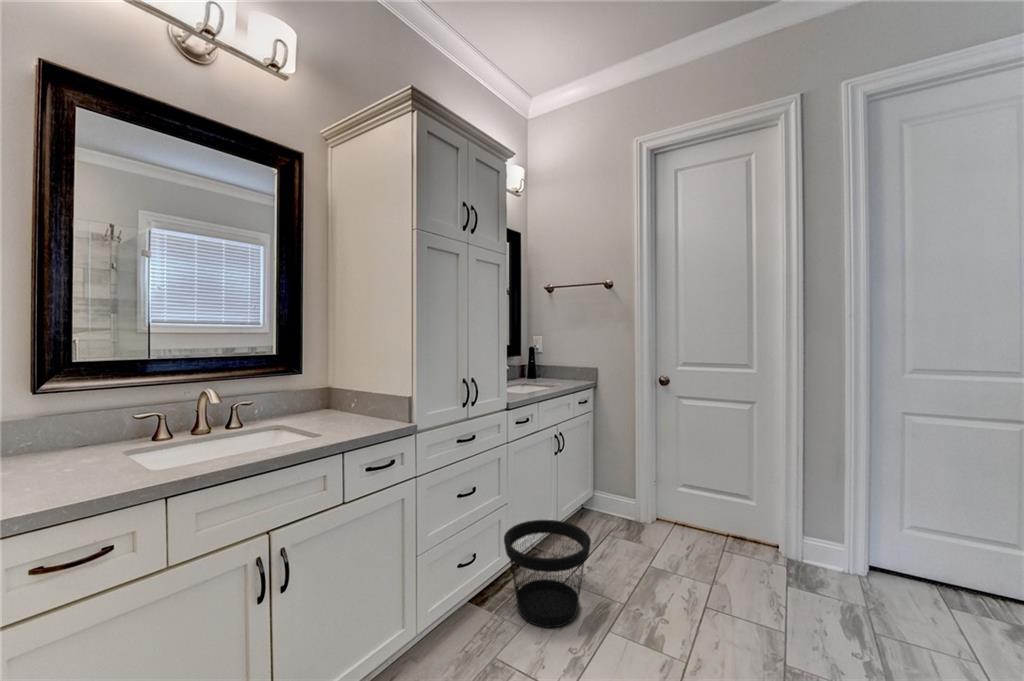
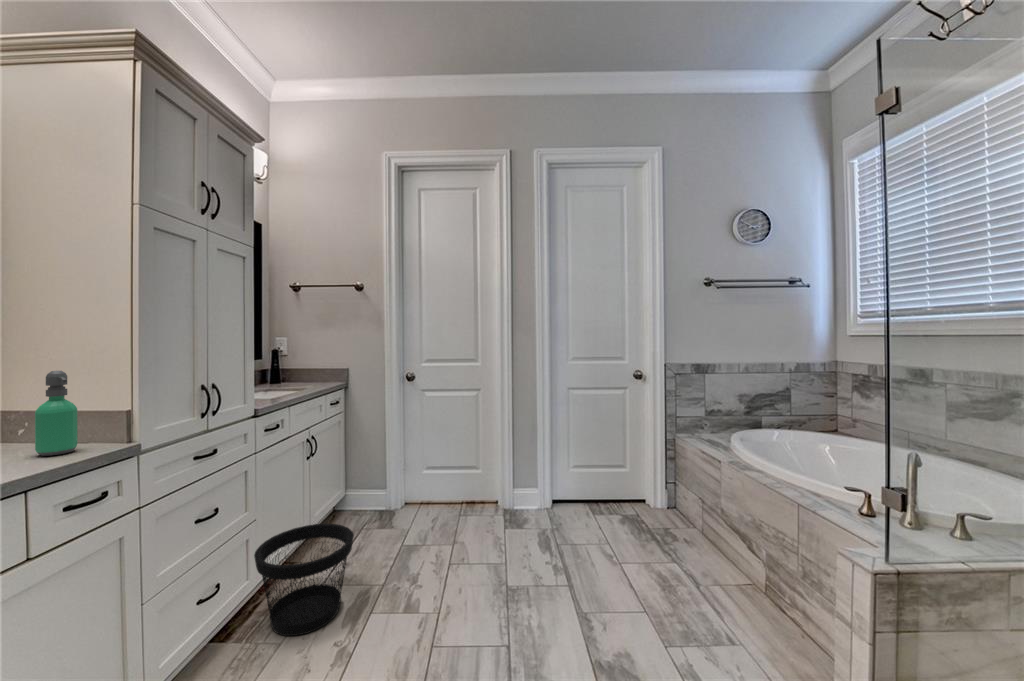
soap dispenser: none [360,363,382,426] -> present [35,371,78,456]

